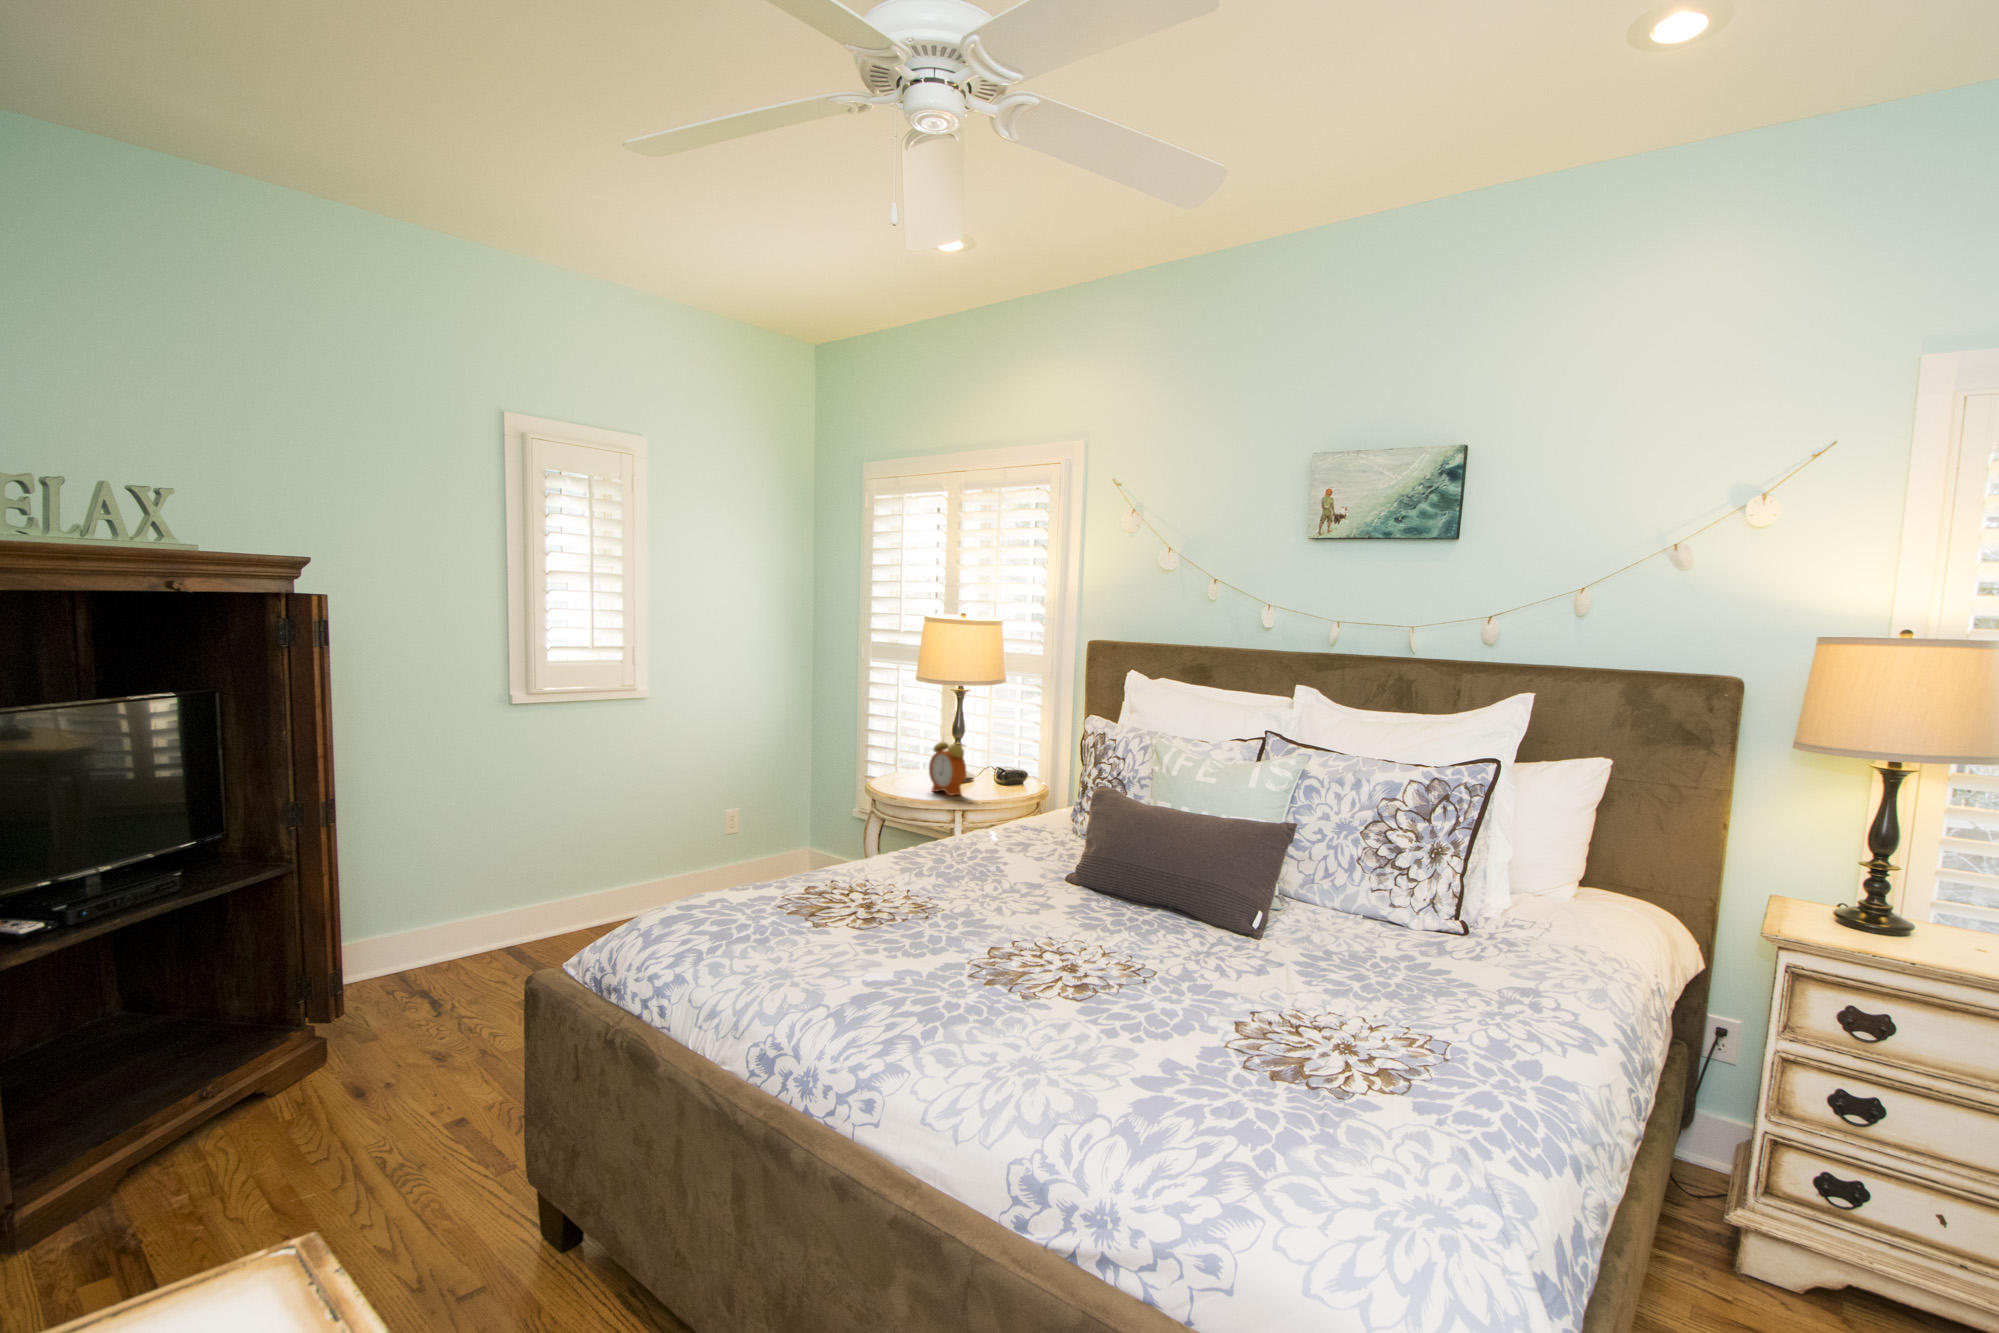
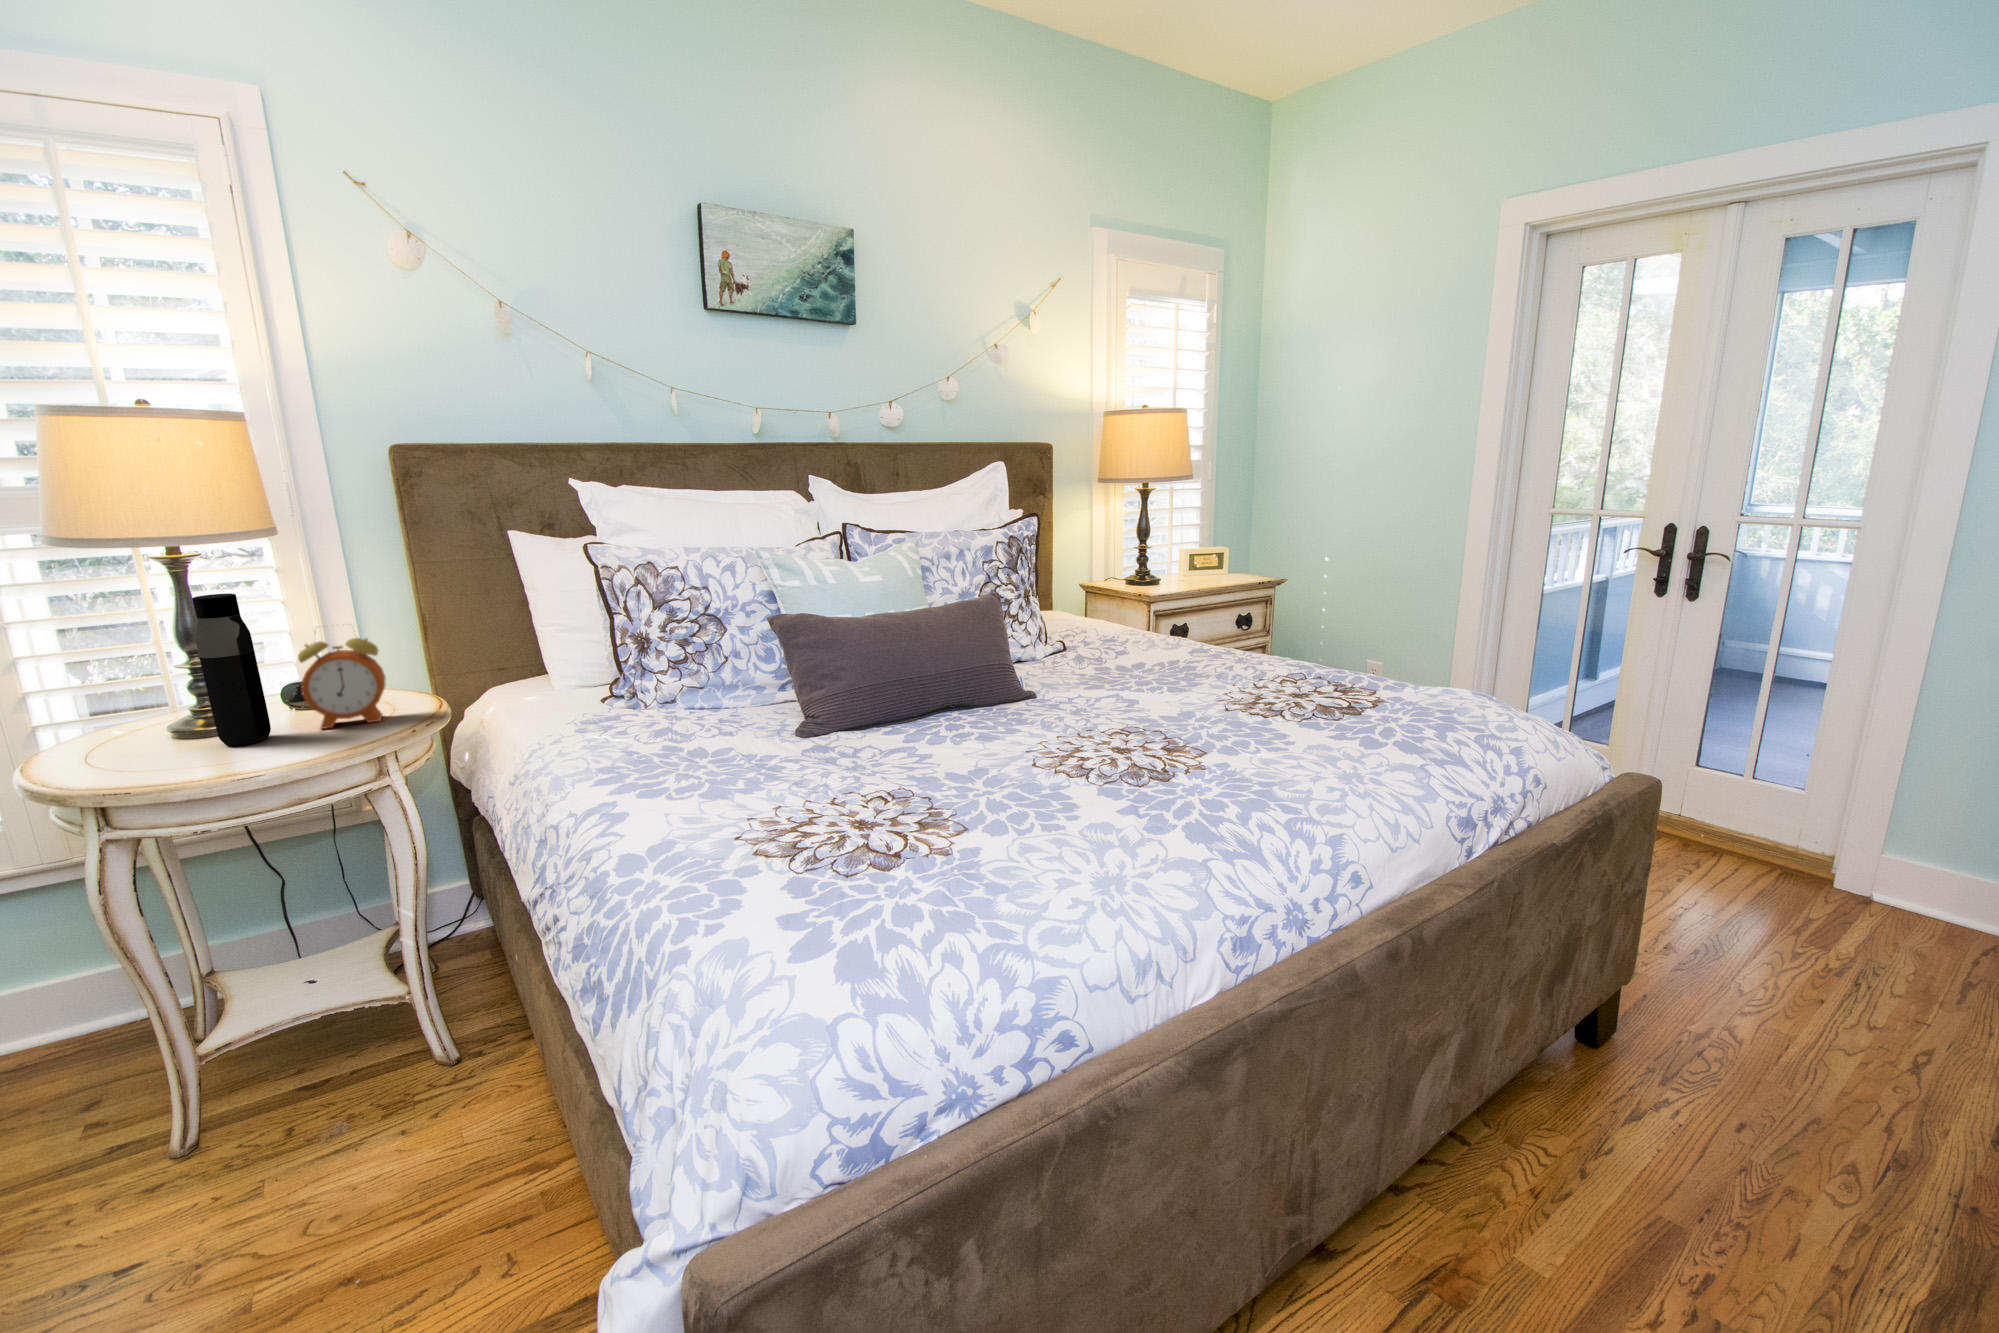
water bottle: none [898,706,922,787] -> present [192,594,271,746]

